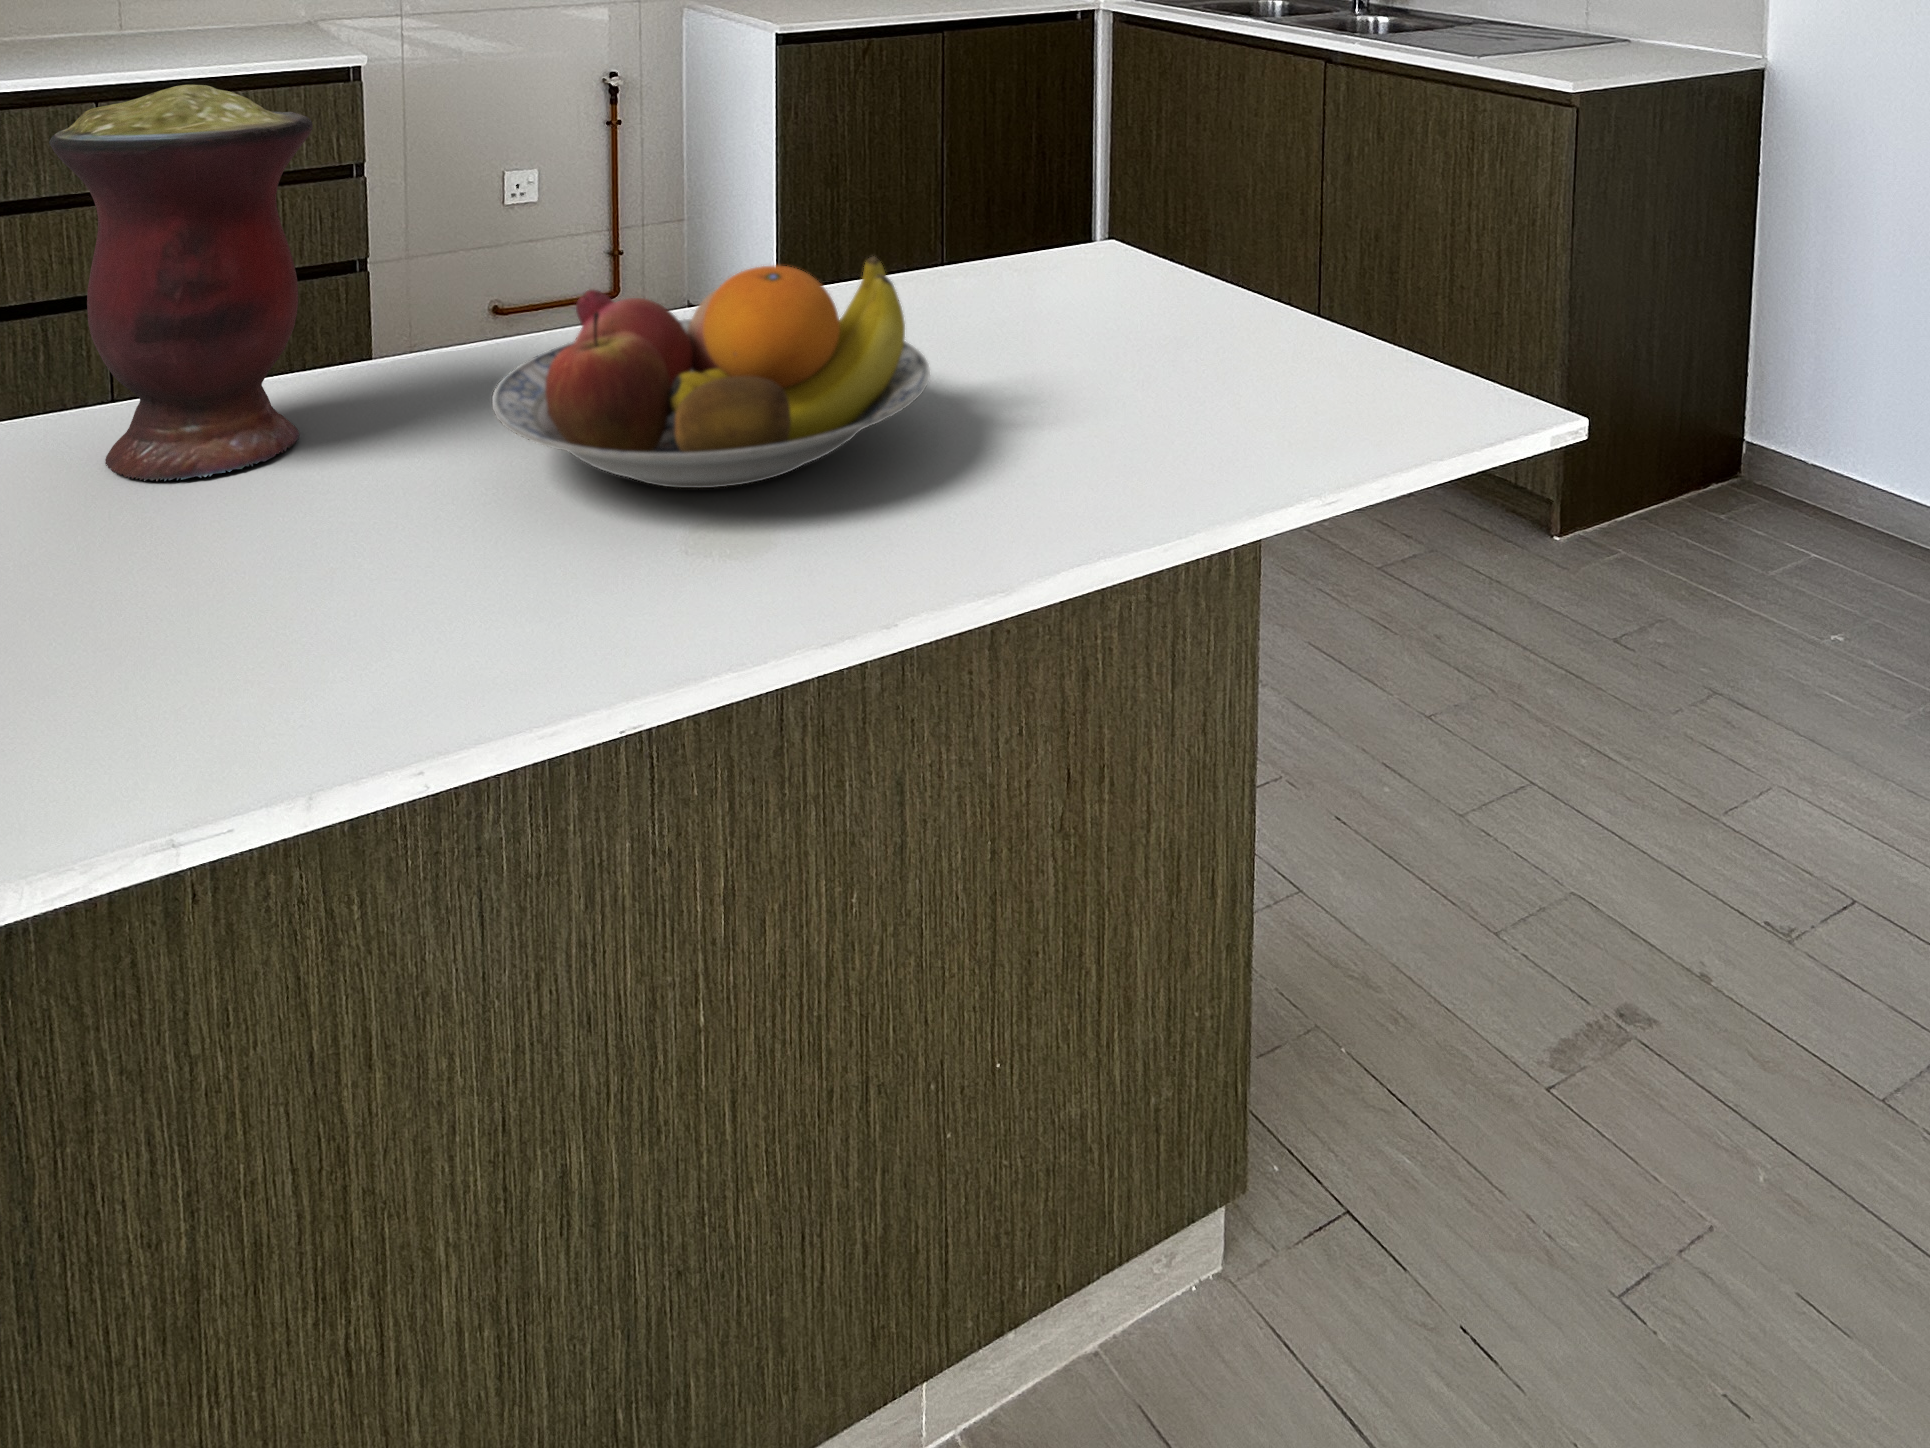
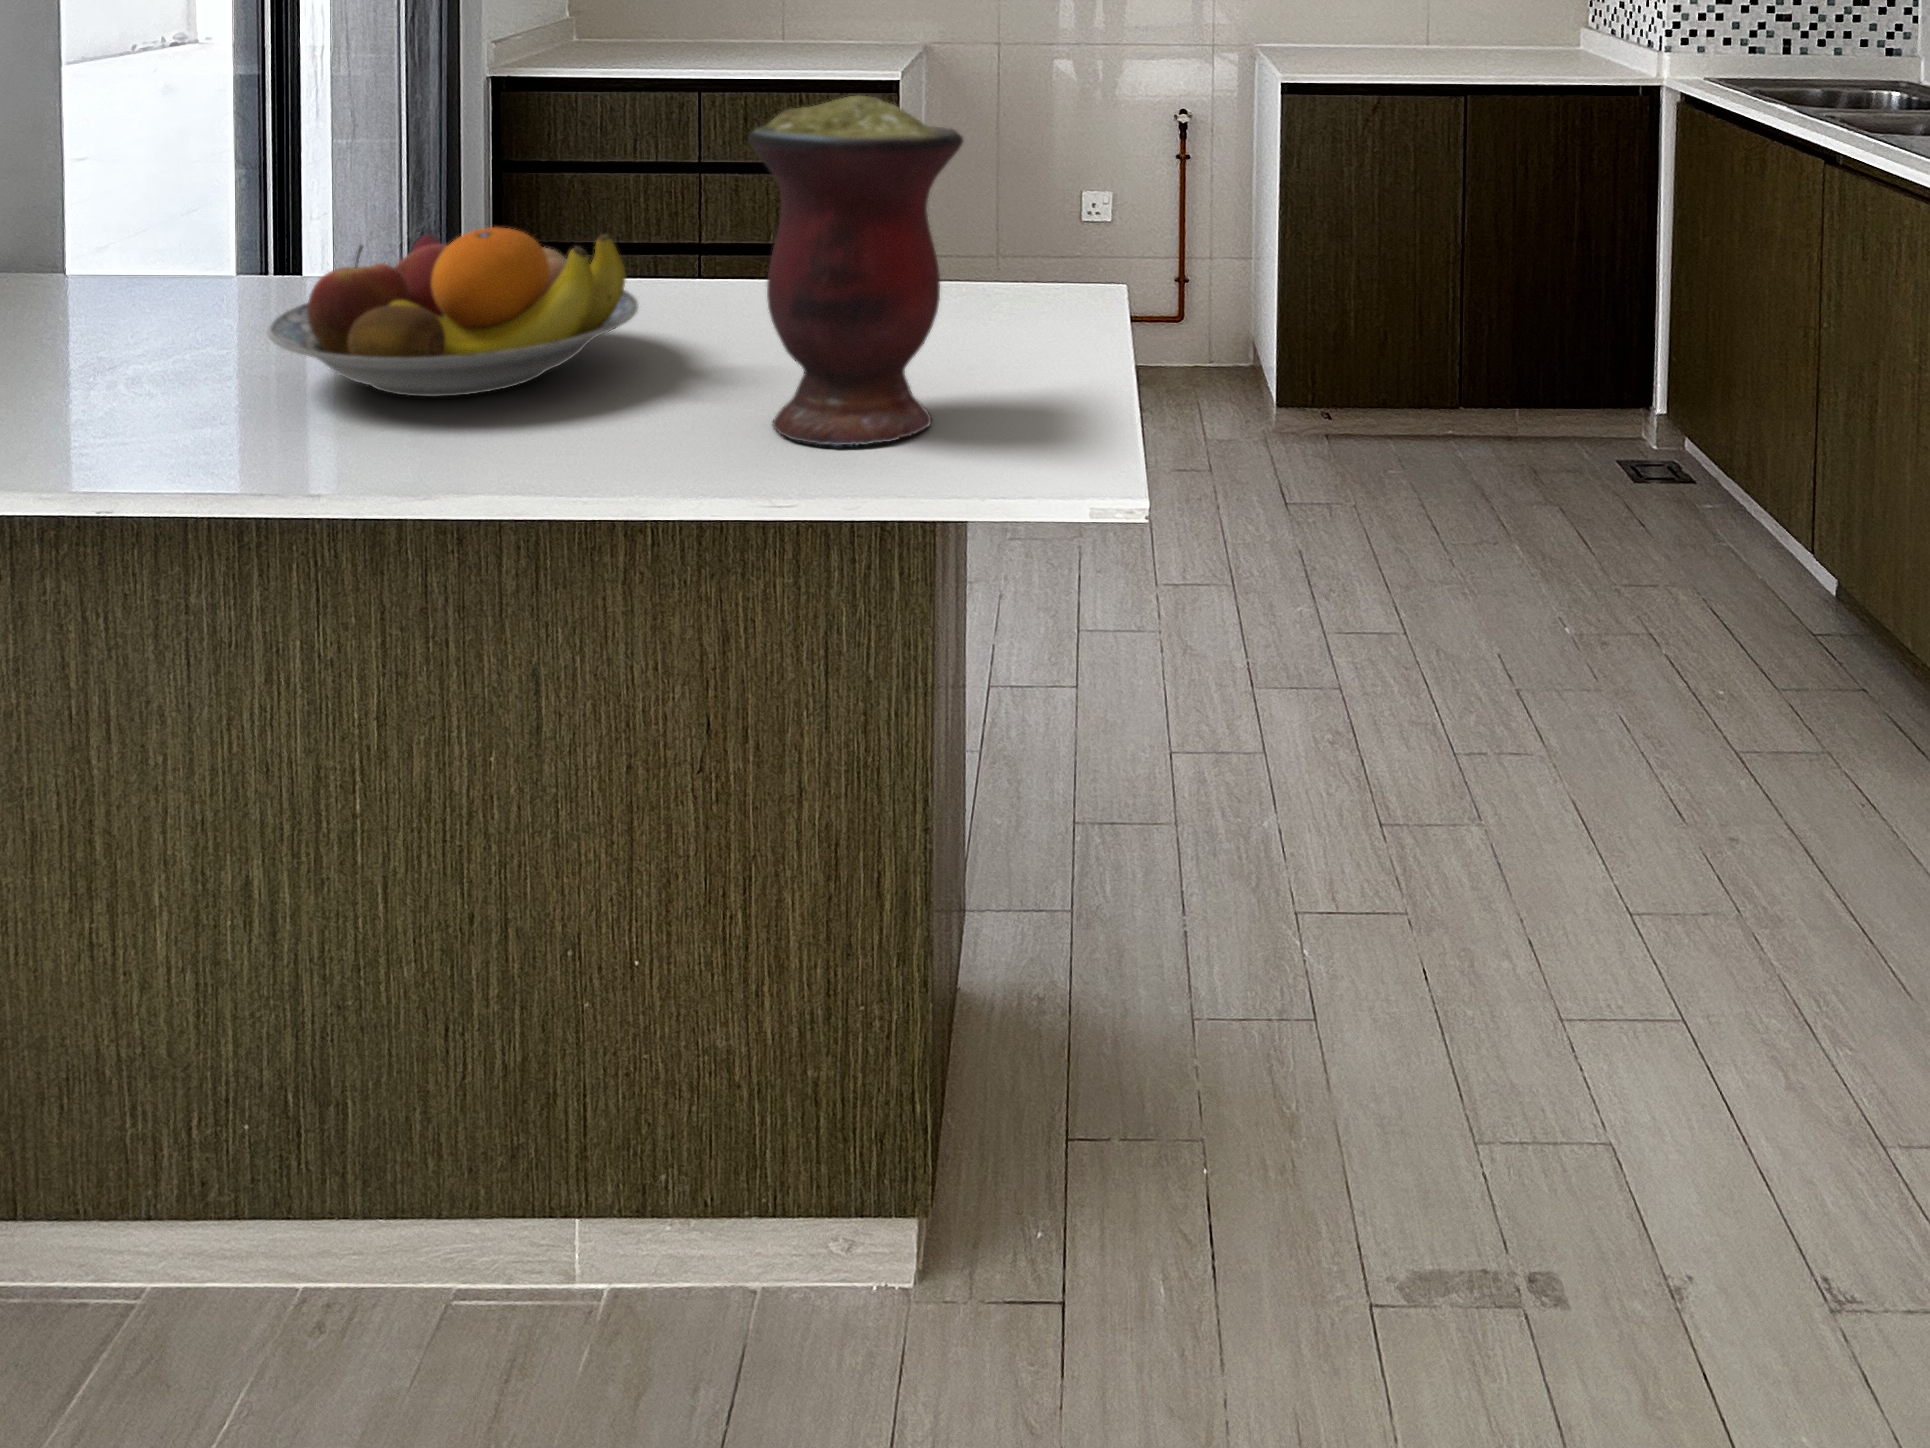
vase: present [49,85,313,481] -> present [748,96,963,446]

